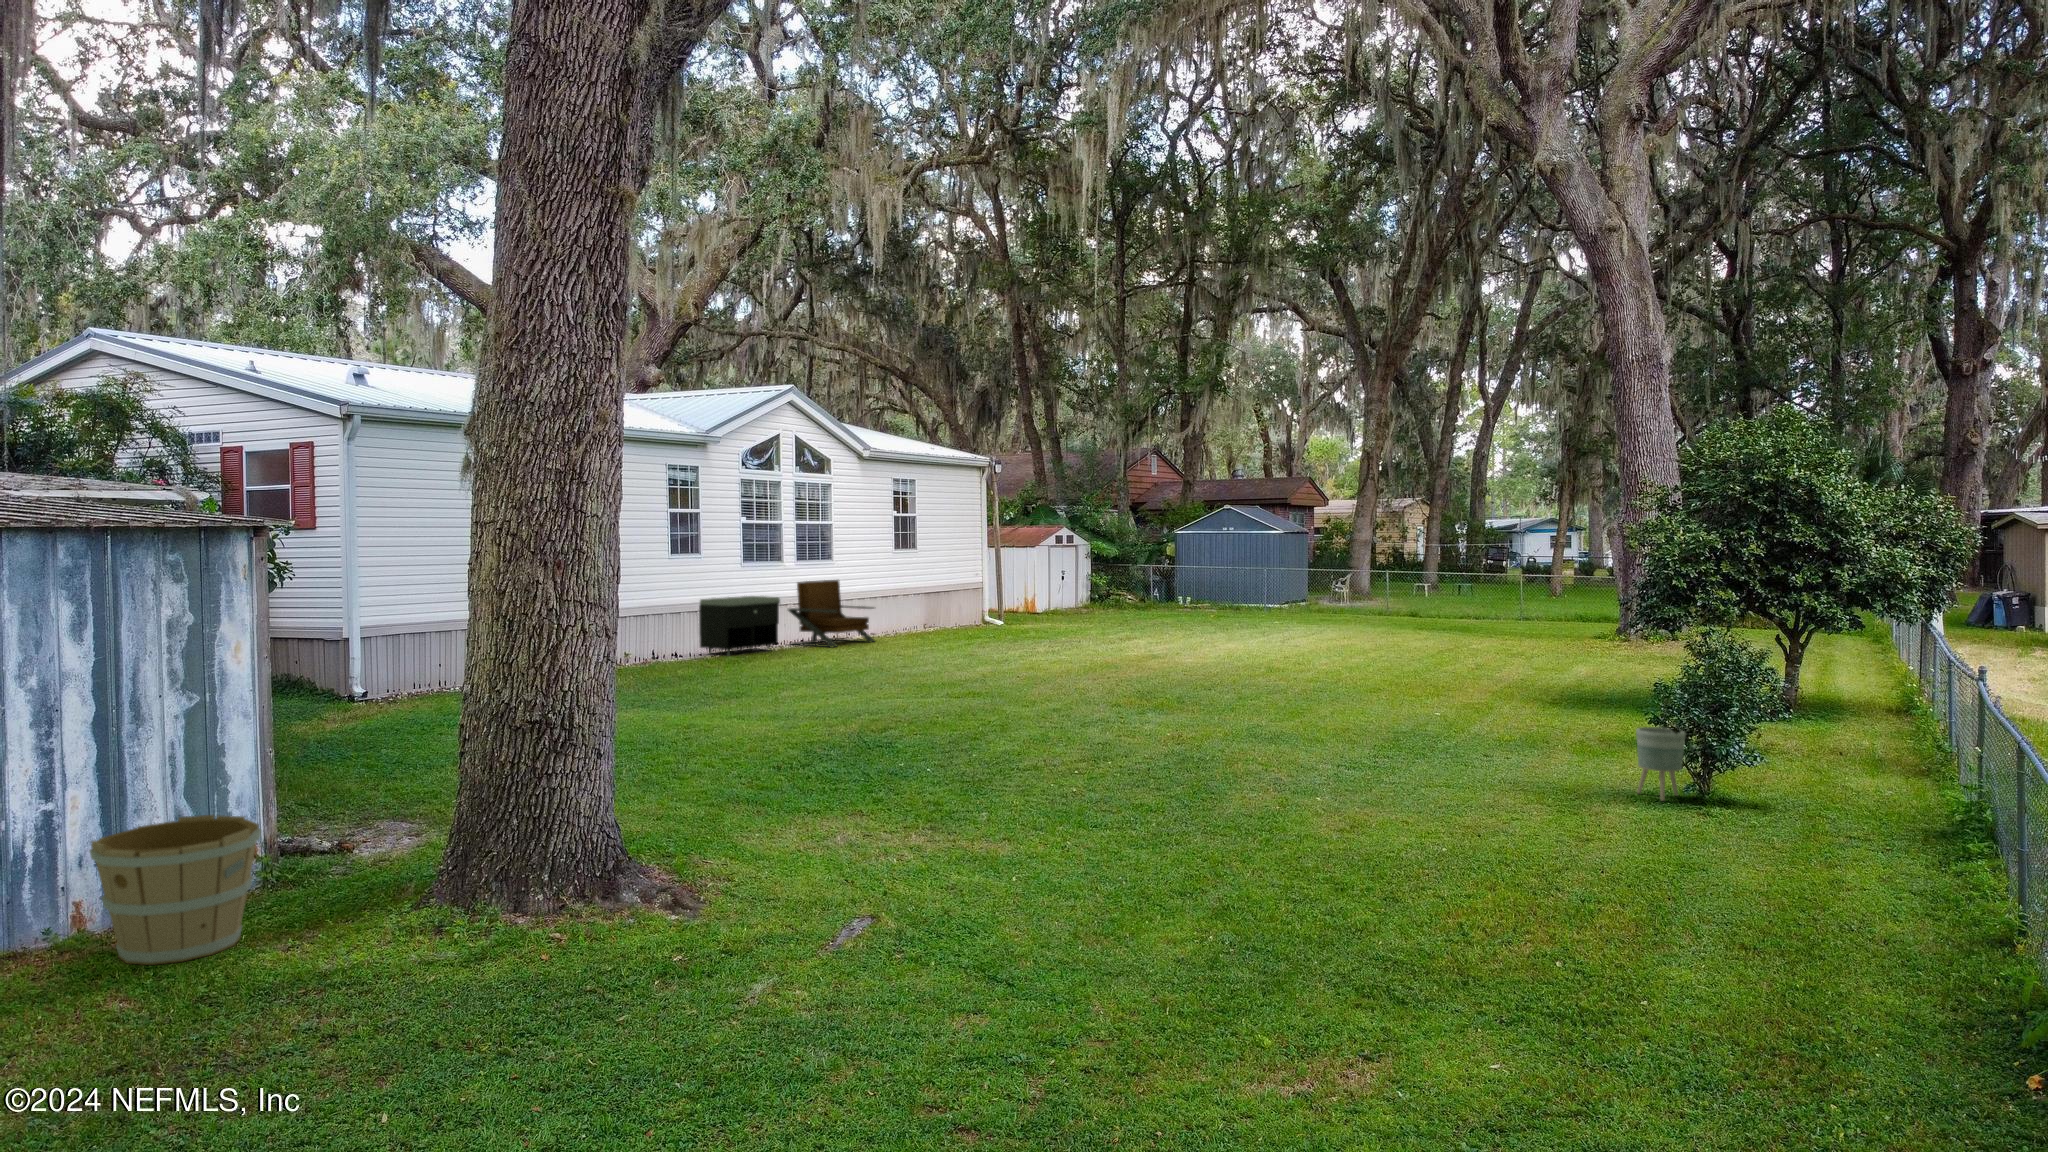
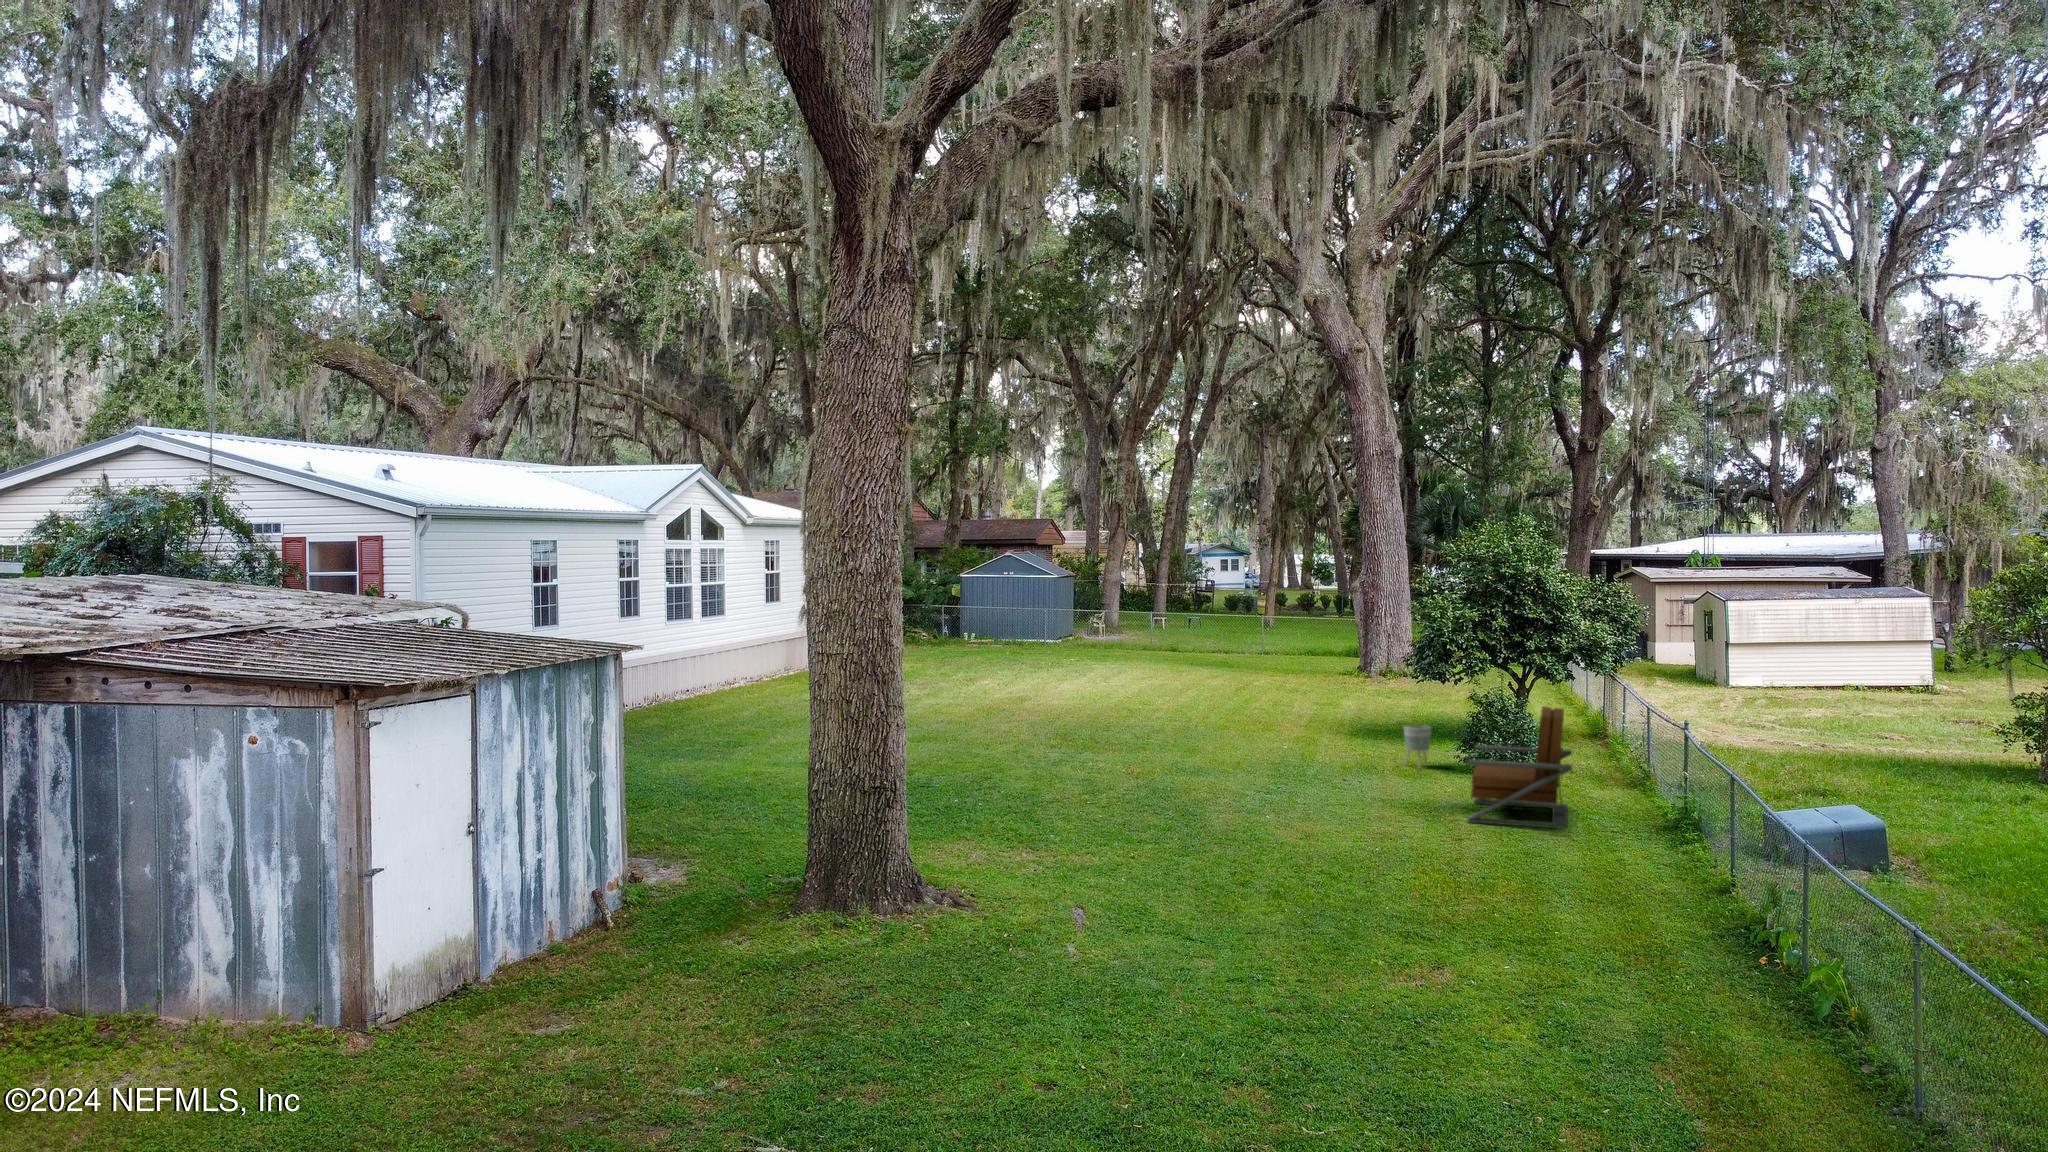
lounge chair: present [788,580,875,648] -> present [1468,706,1572,829]
storage bench: present [699,596,780,655] -> none [638,649,704,702]
wooden bucket: present [90,815,261,965] -> none [645,802,726,881]

